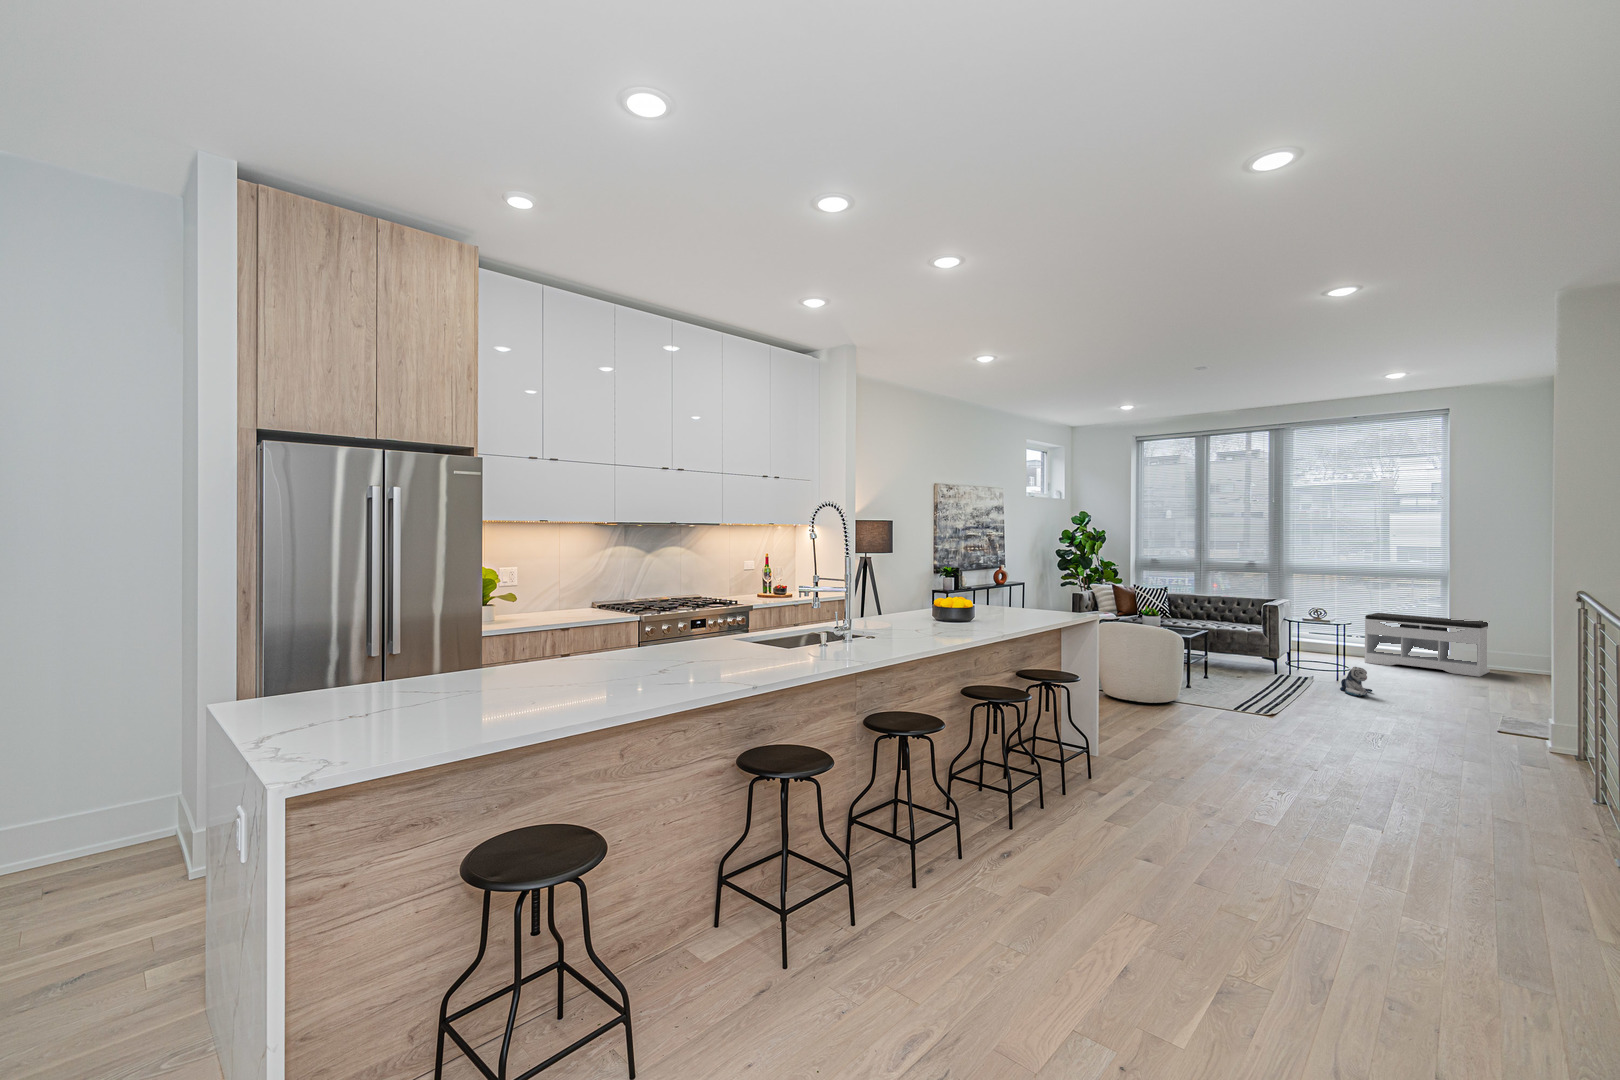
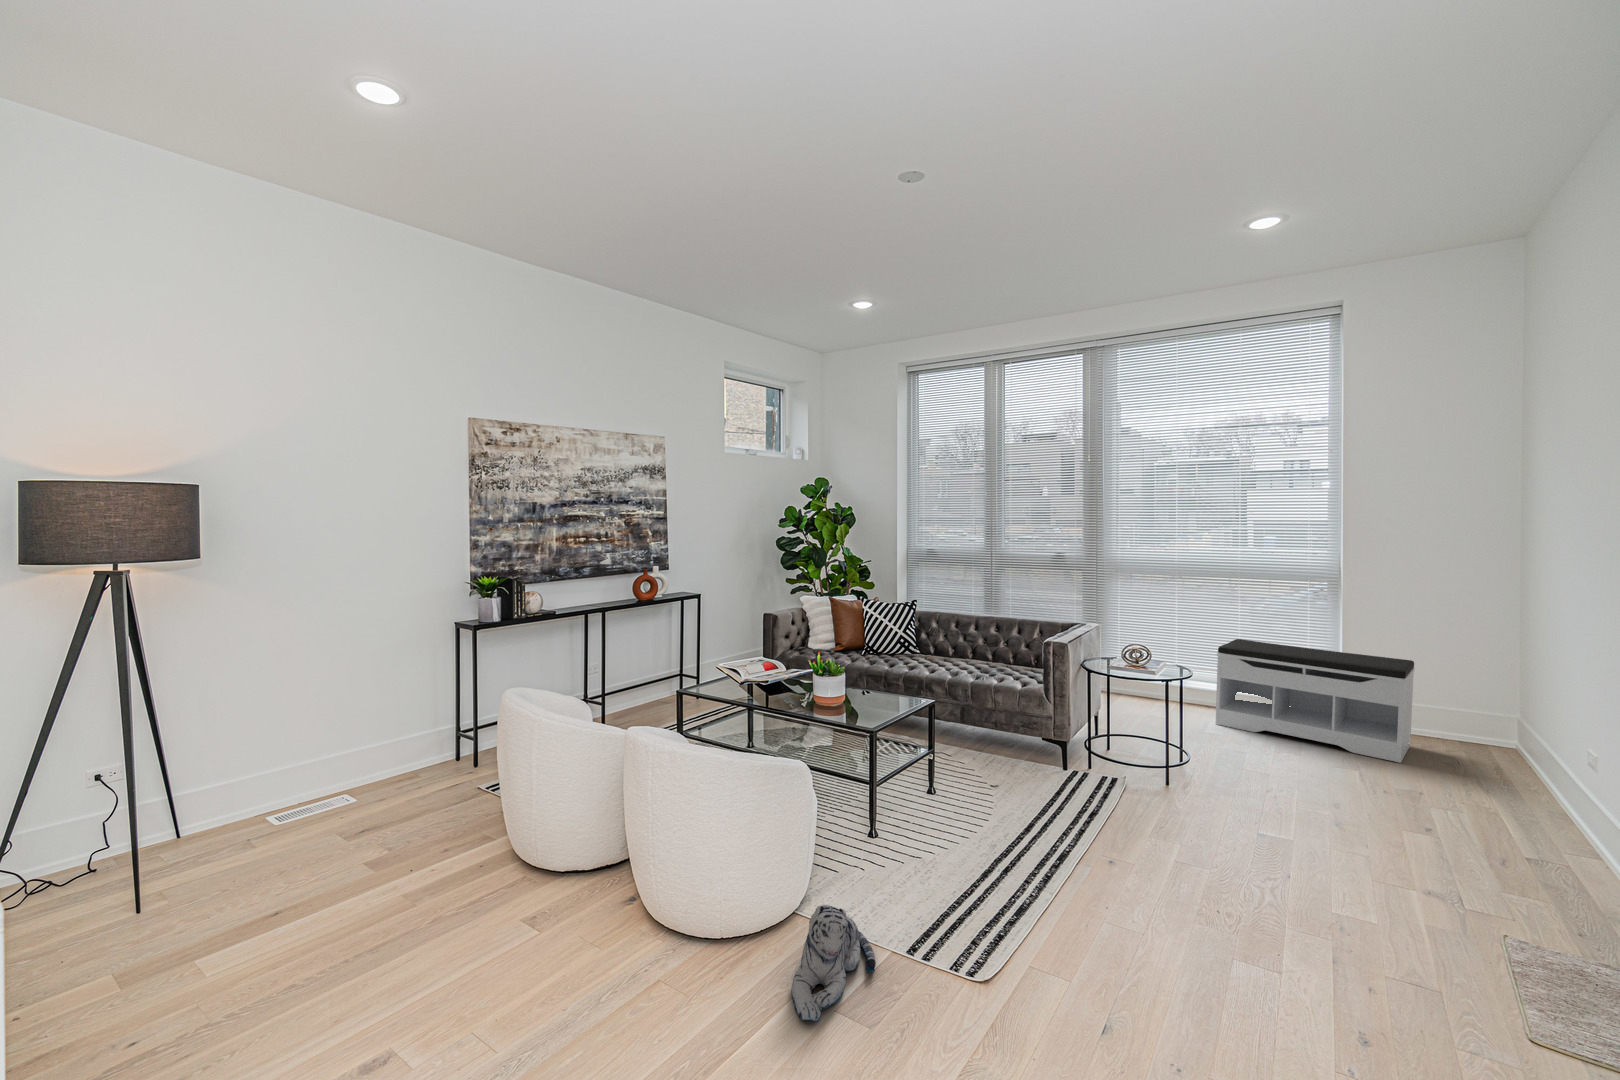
plush toy: present [1340,667,1372,696] -> present [792,905,876,1021]

